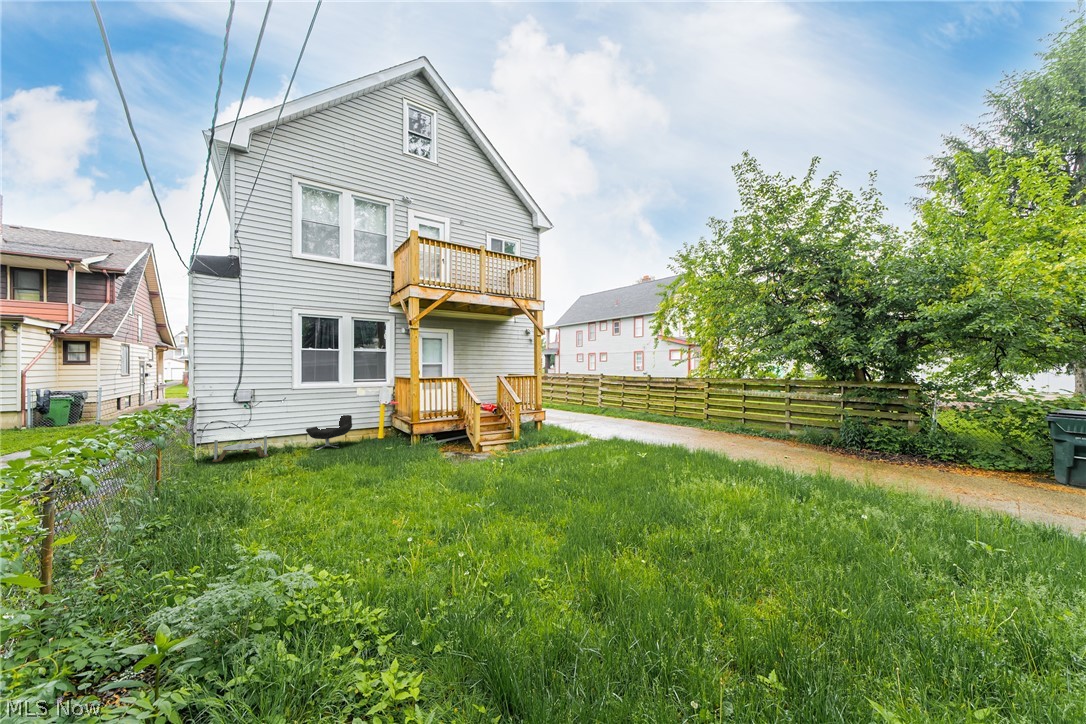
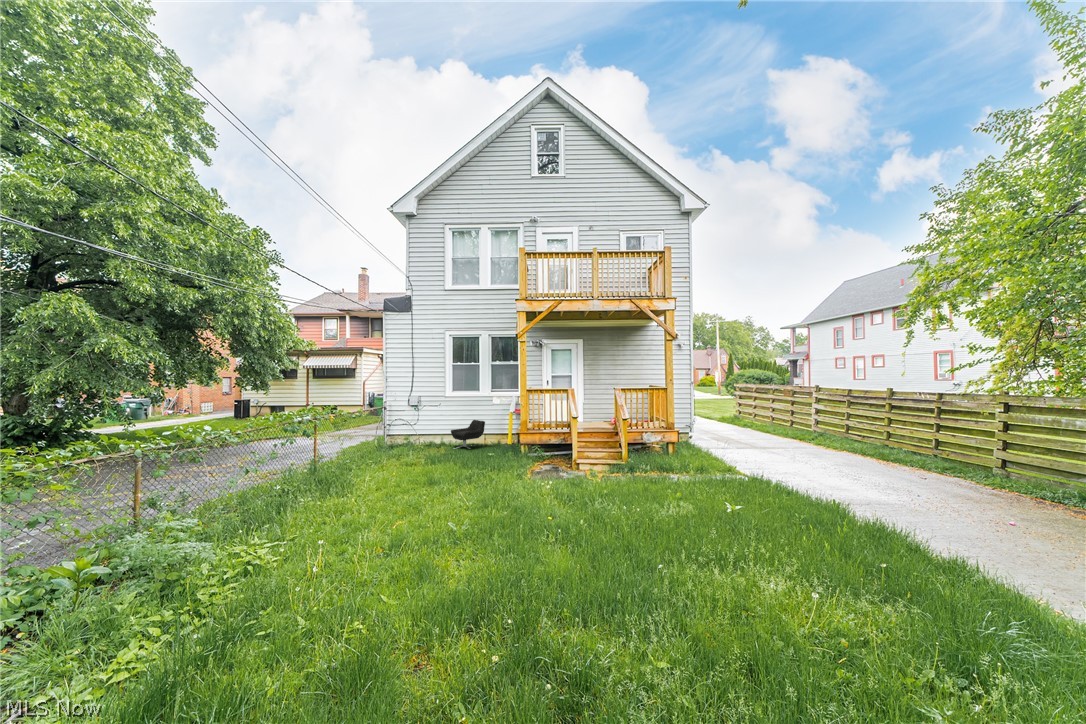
round table: present [208,431,276,462] -> none [386,428,429,450]

